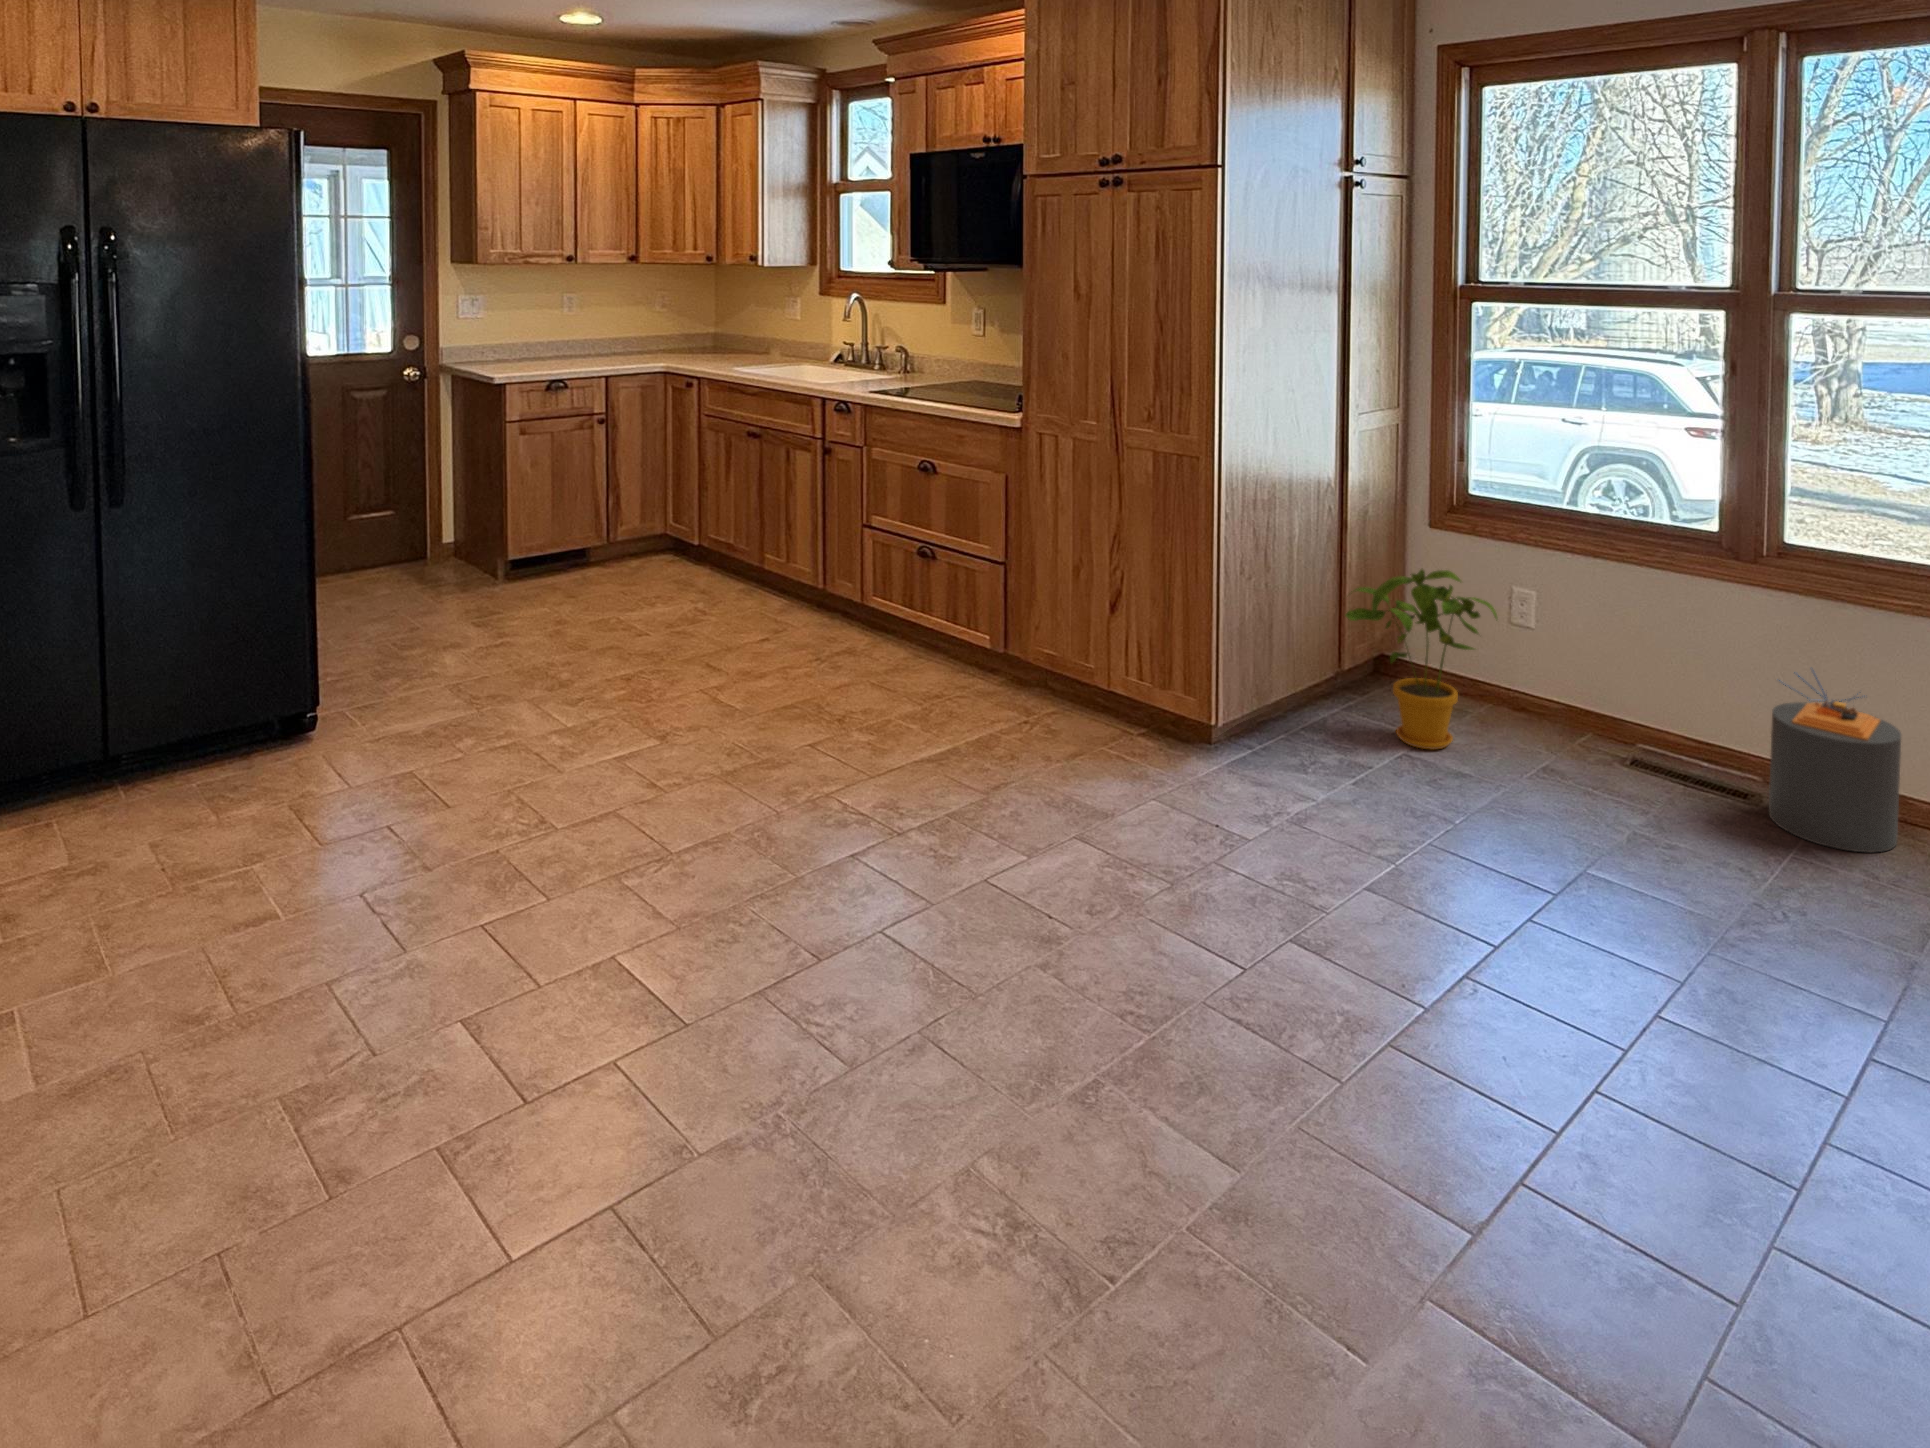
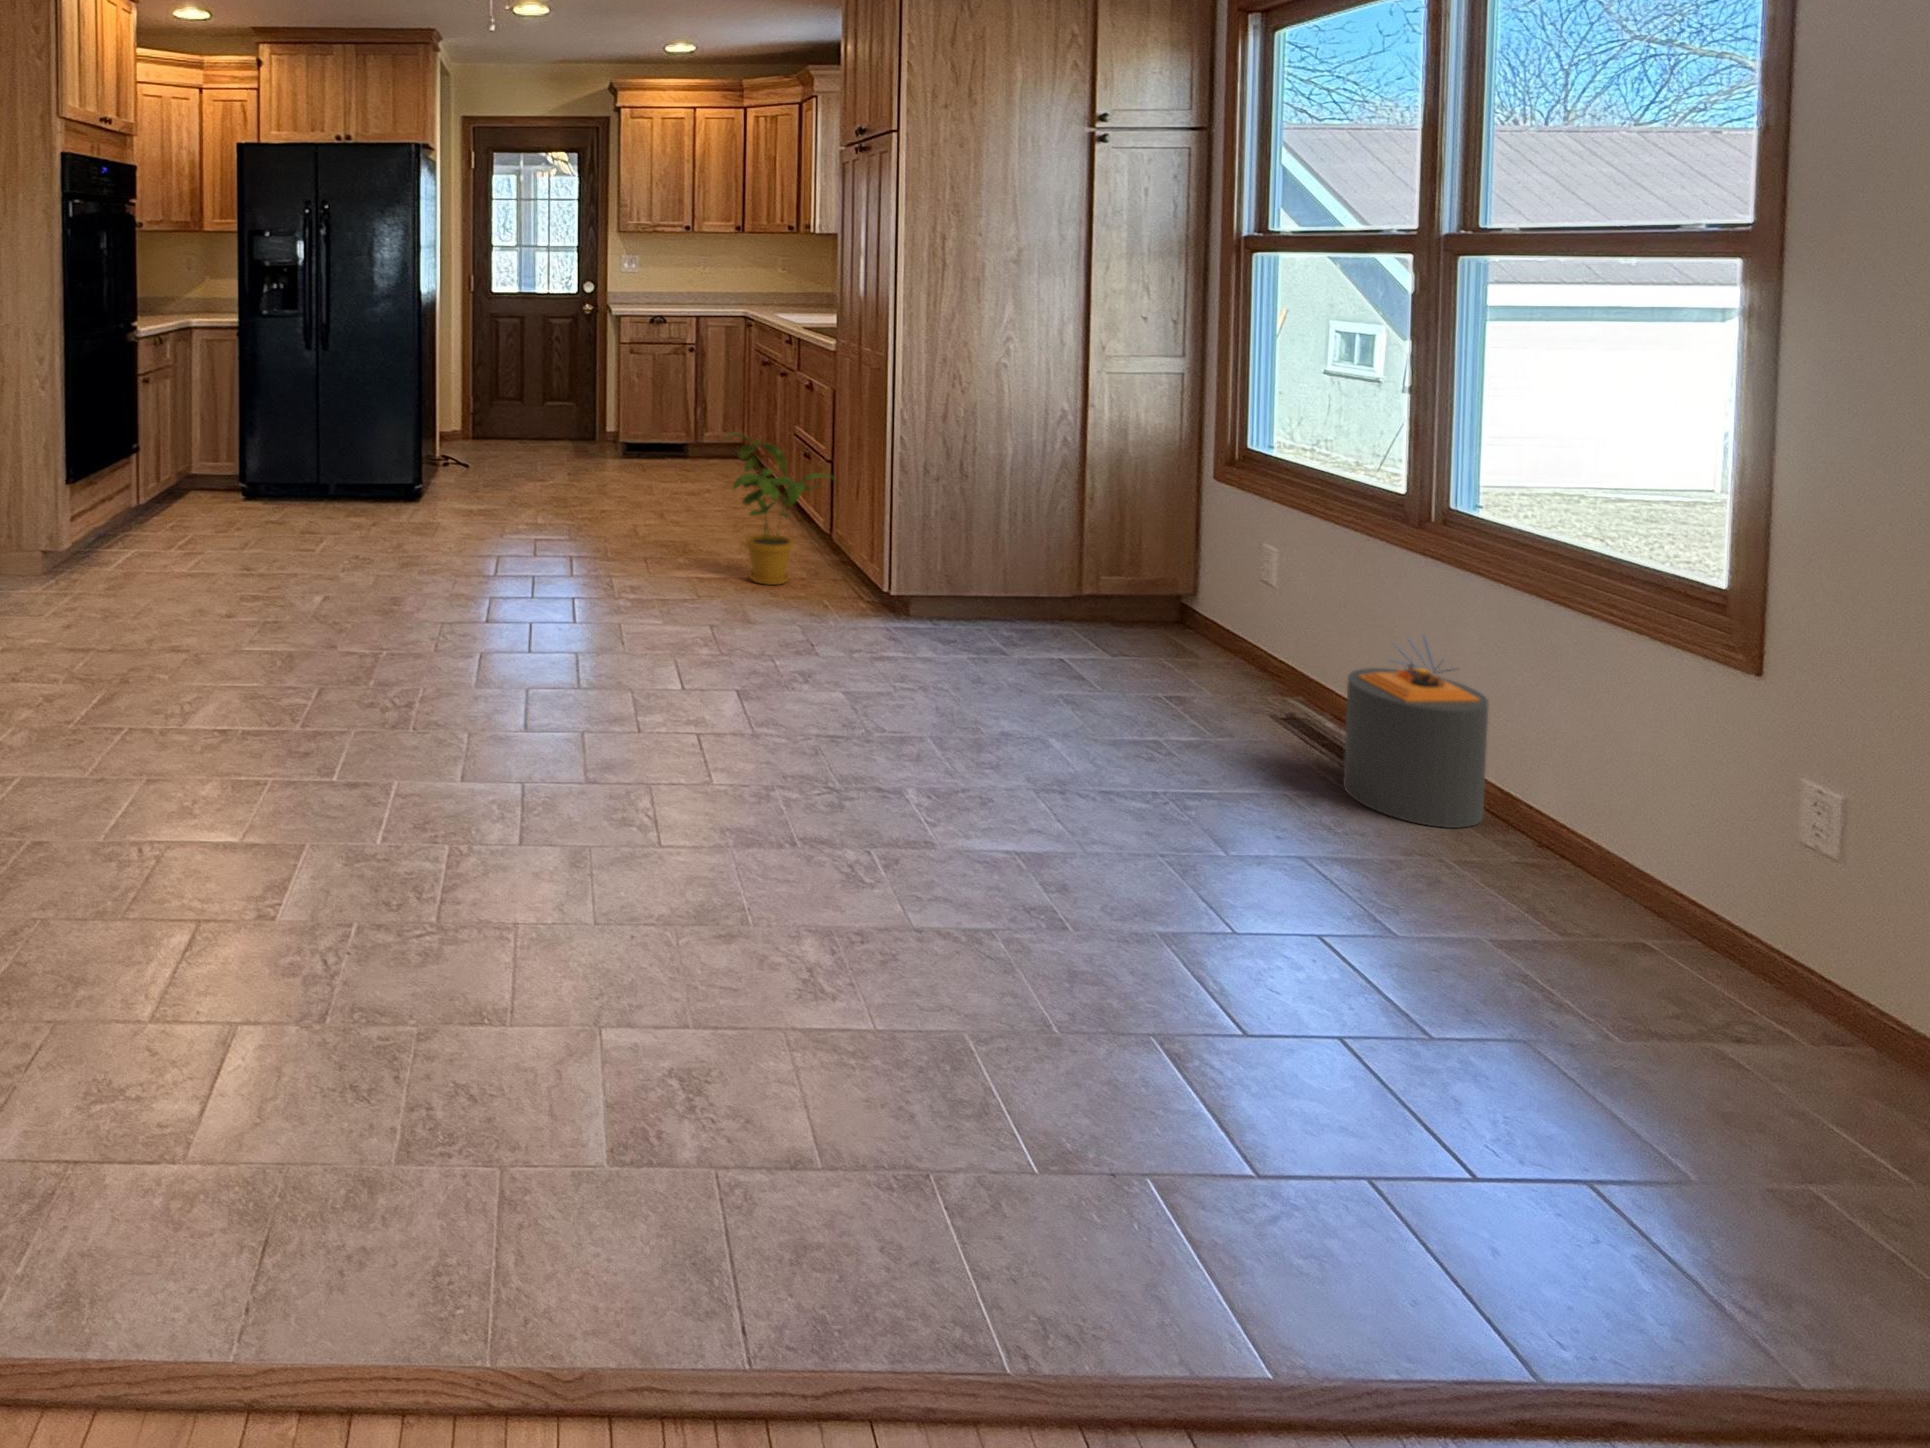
house plant: present [1345,569,1498,750] -> present [727,432,834,585]

